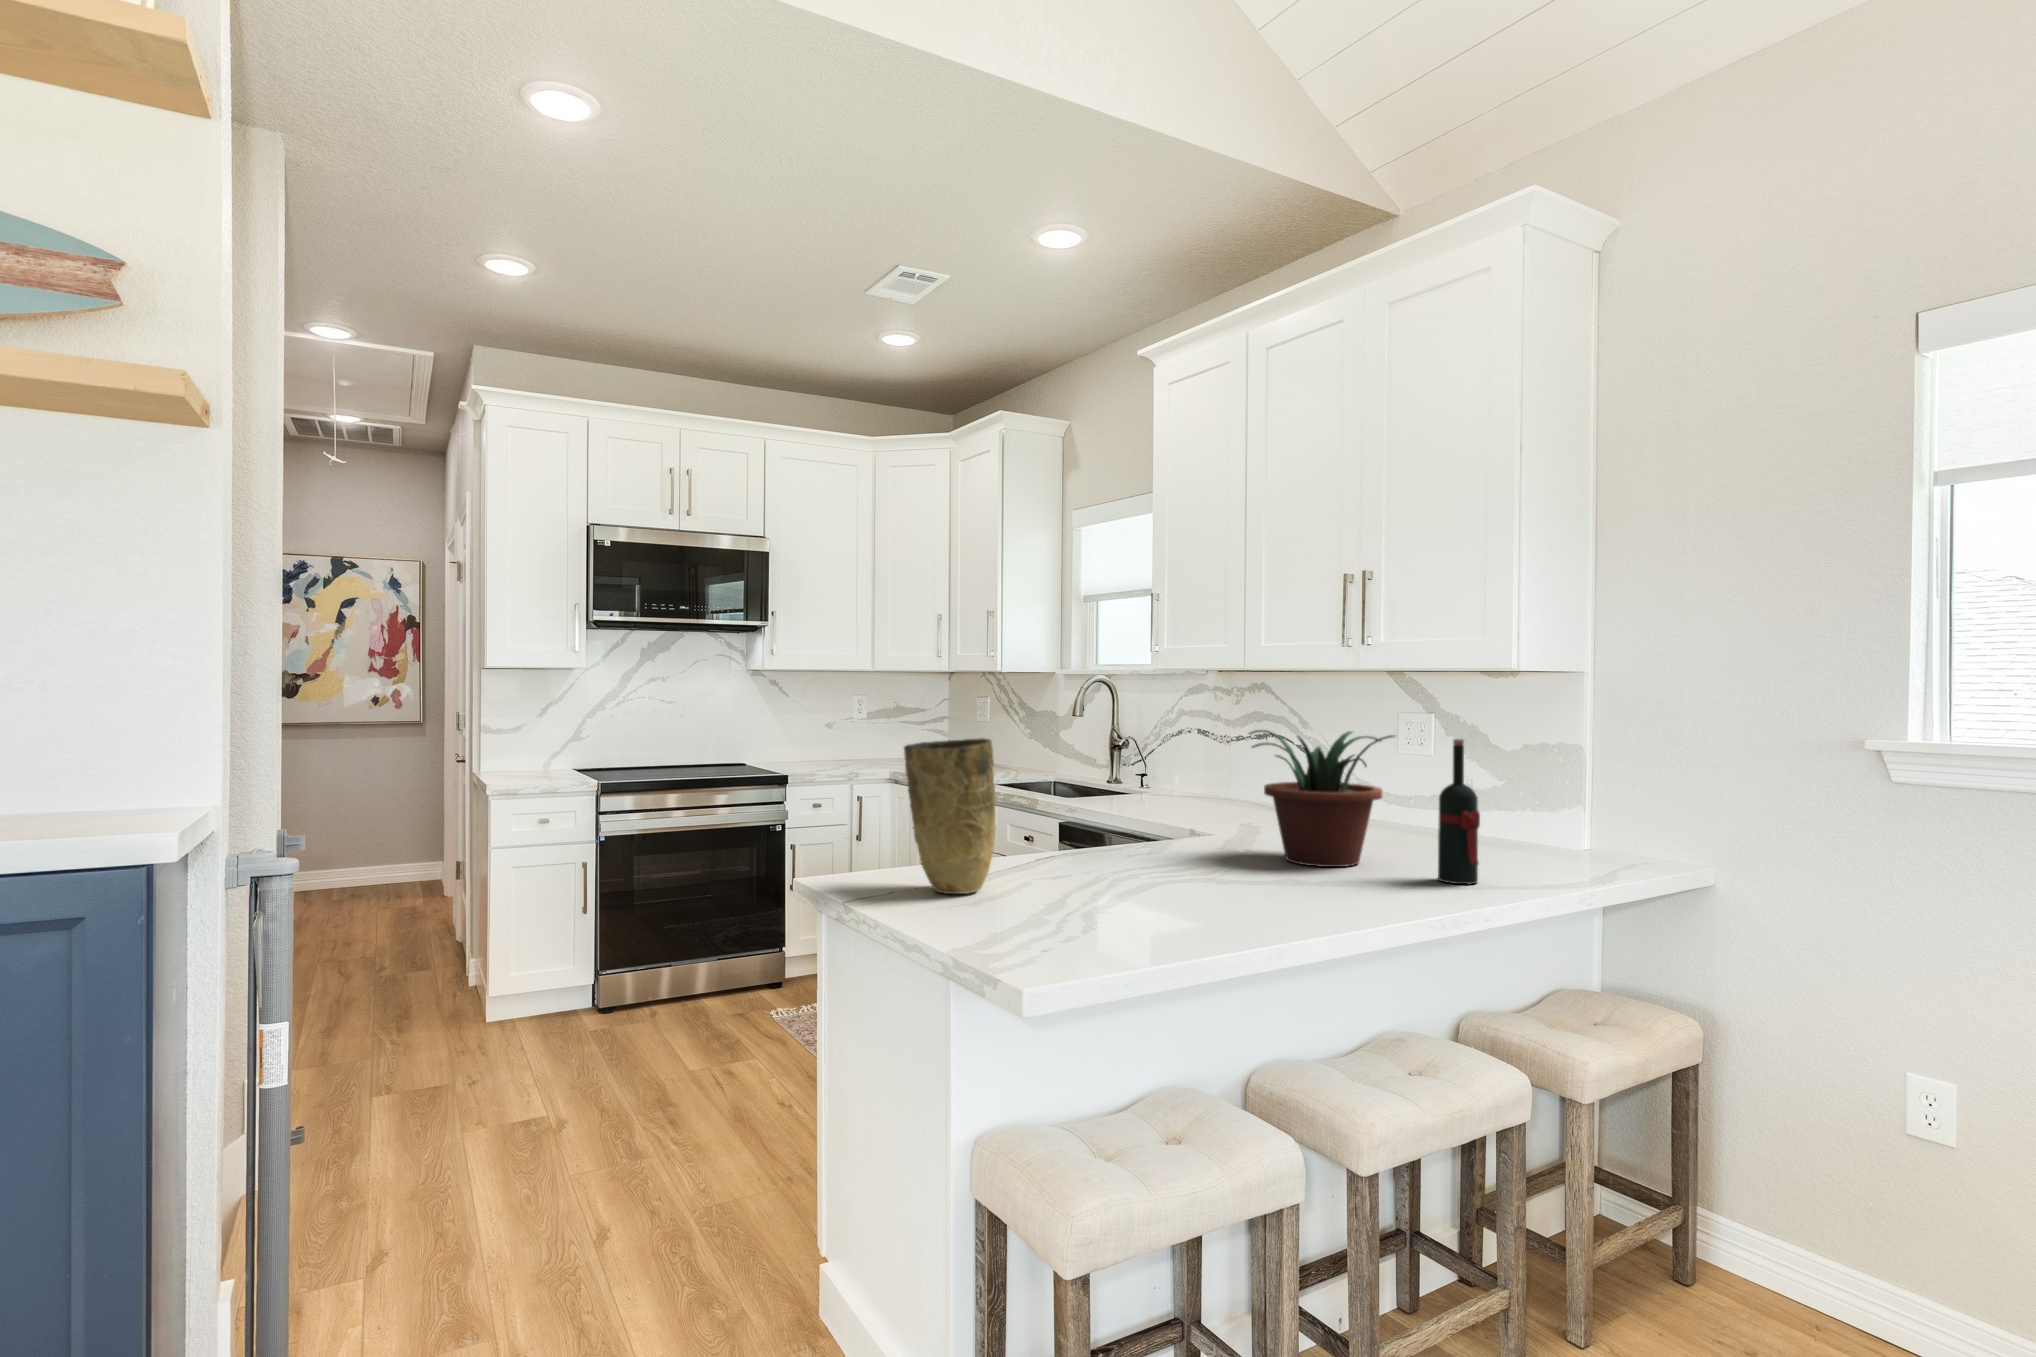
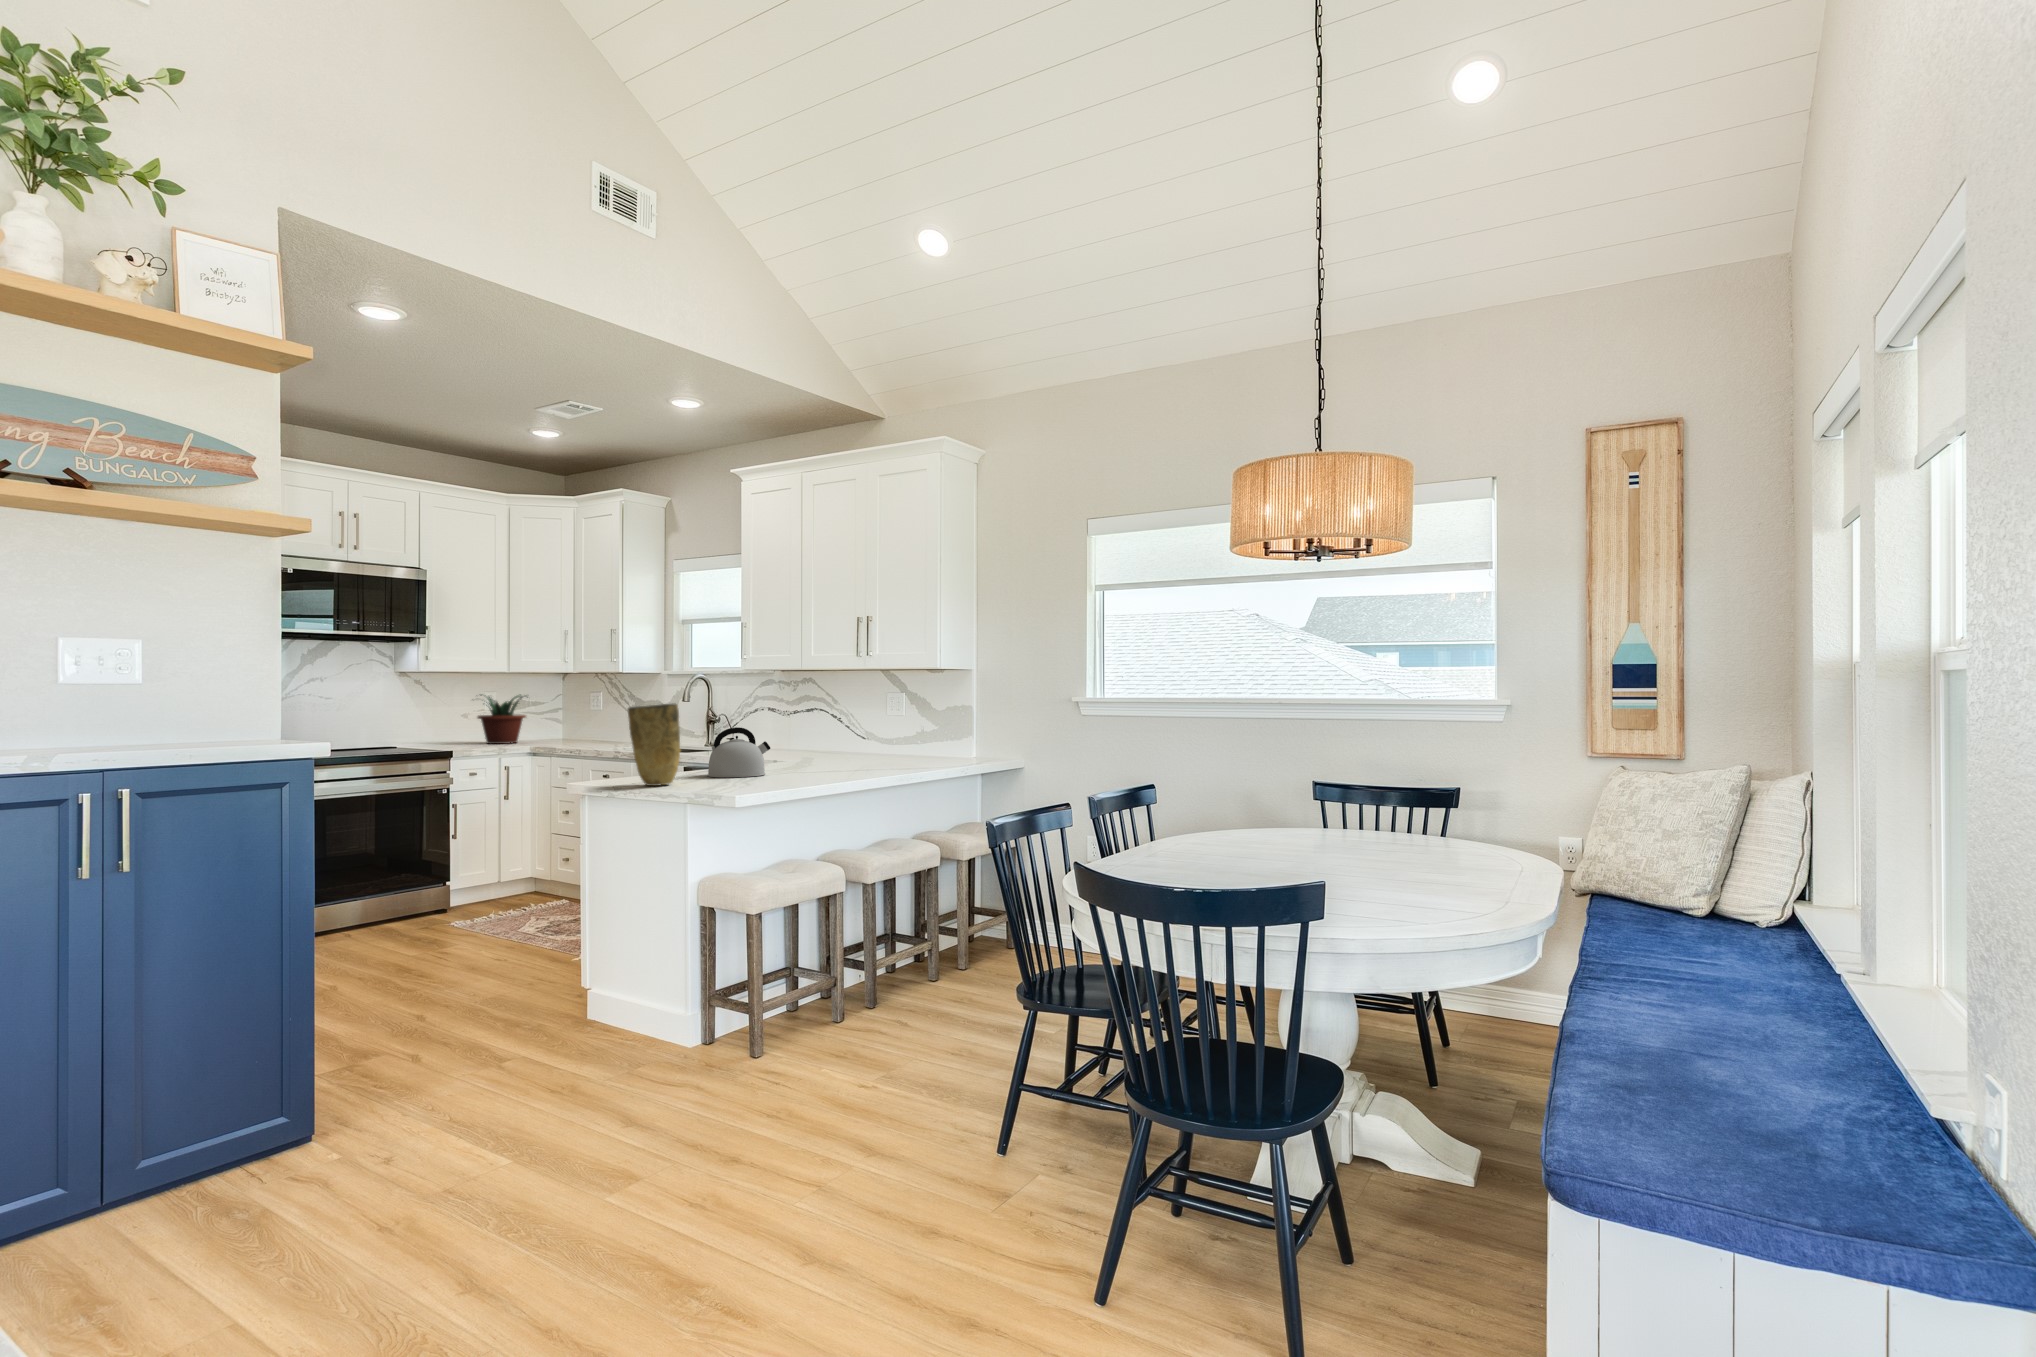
potted plant: present [1249,730,1396,867] -> present [478,694,528,744]
wine bottle: present [1438,739,1480,884] -> none [903,701,922,771]
kettle: none [1061,781,1174,877] -> present [708,727,770,777]

